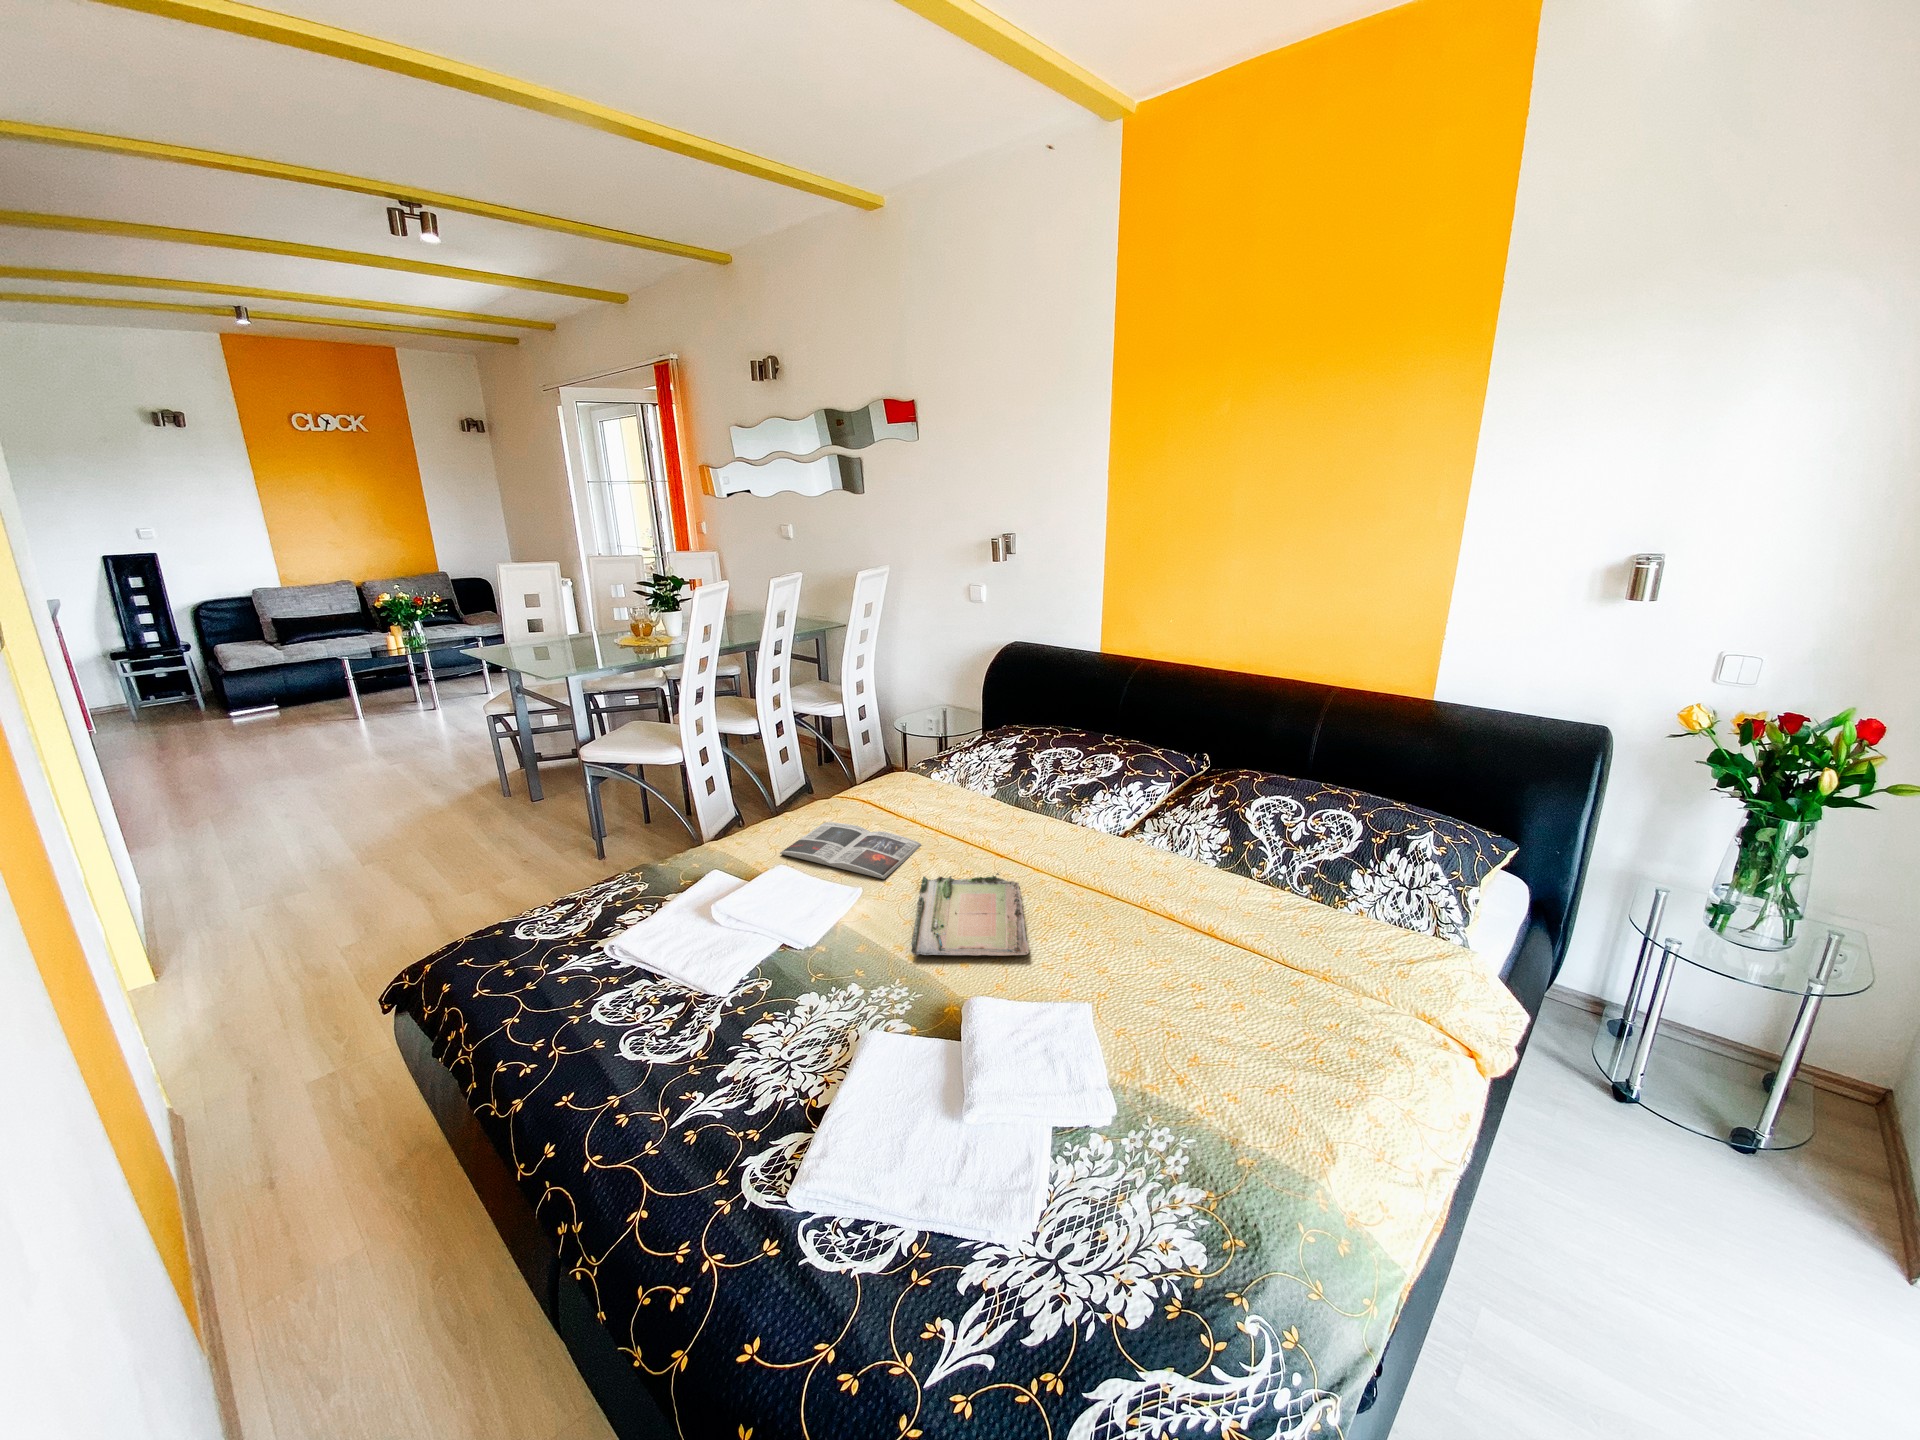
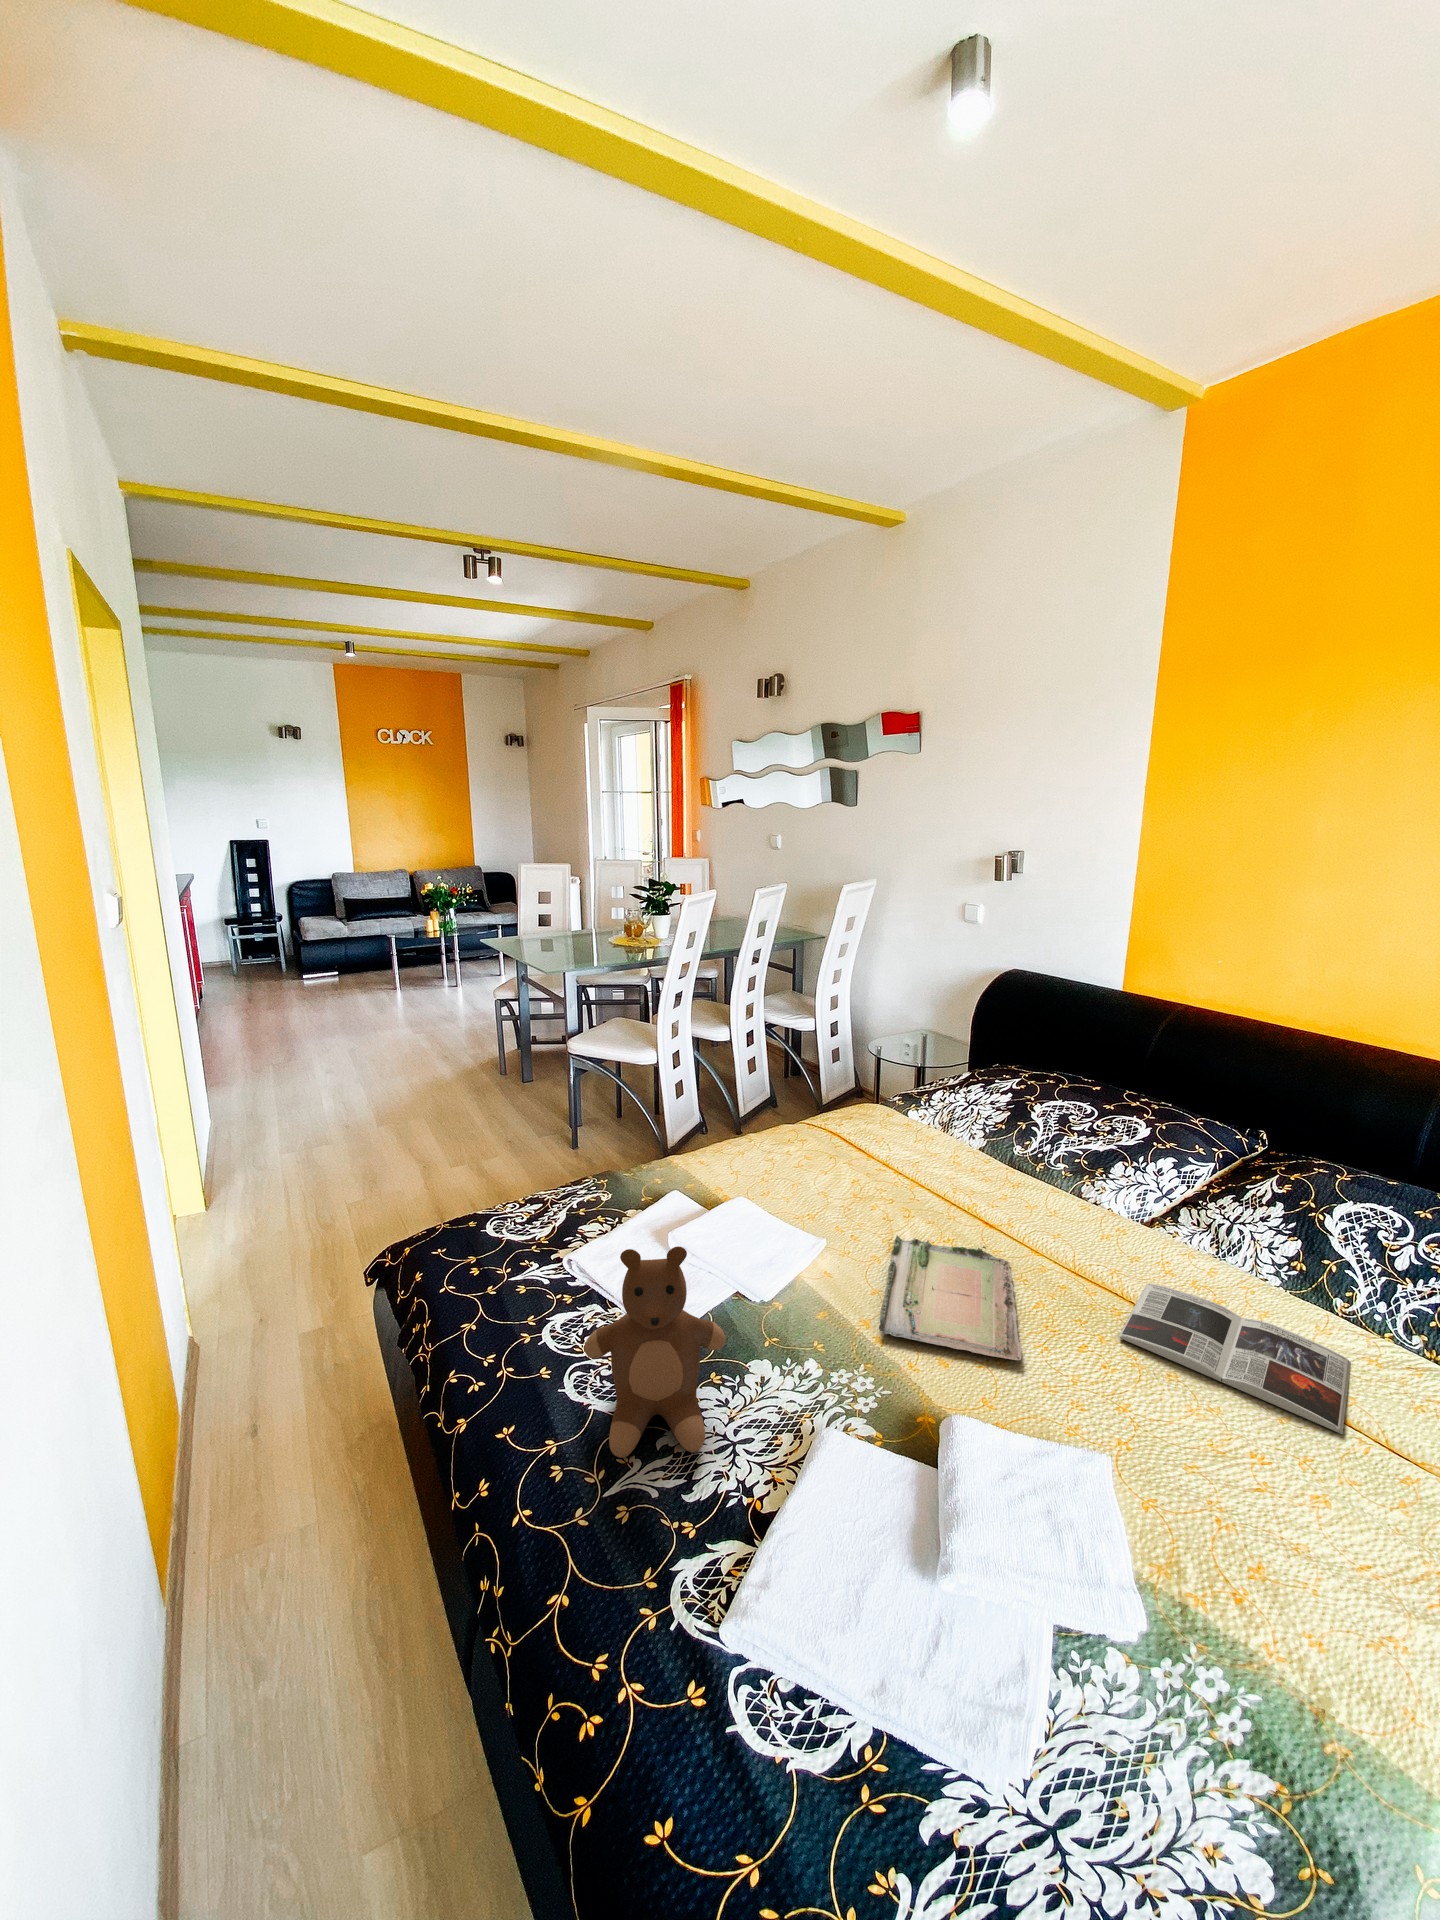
magazine: present [780,822,921,879] -> present [1118,1283,1350,1434]
teddy bear: none [636,902,773,1097] -> present [584,1246,726,1458]

